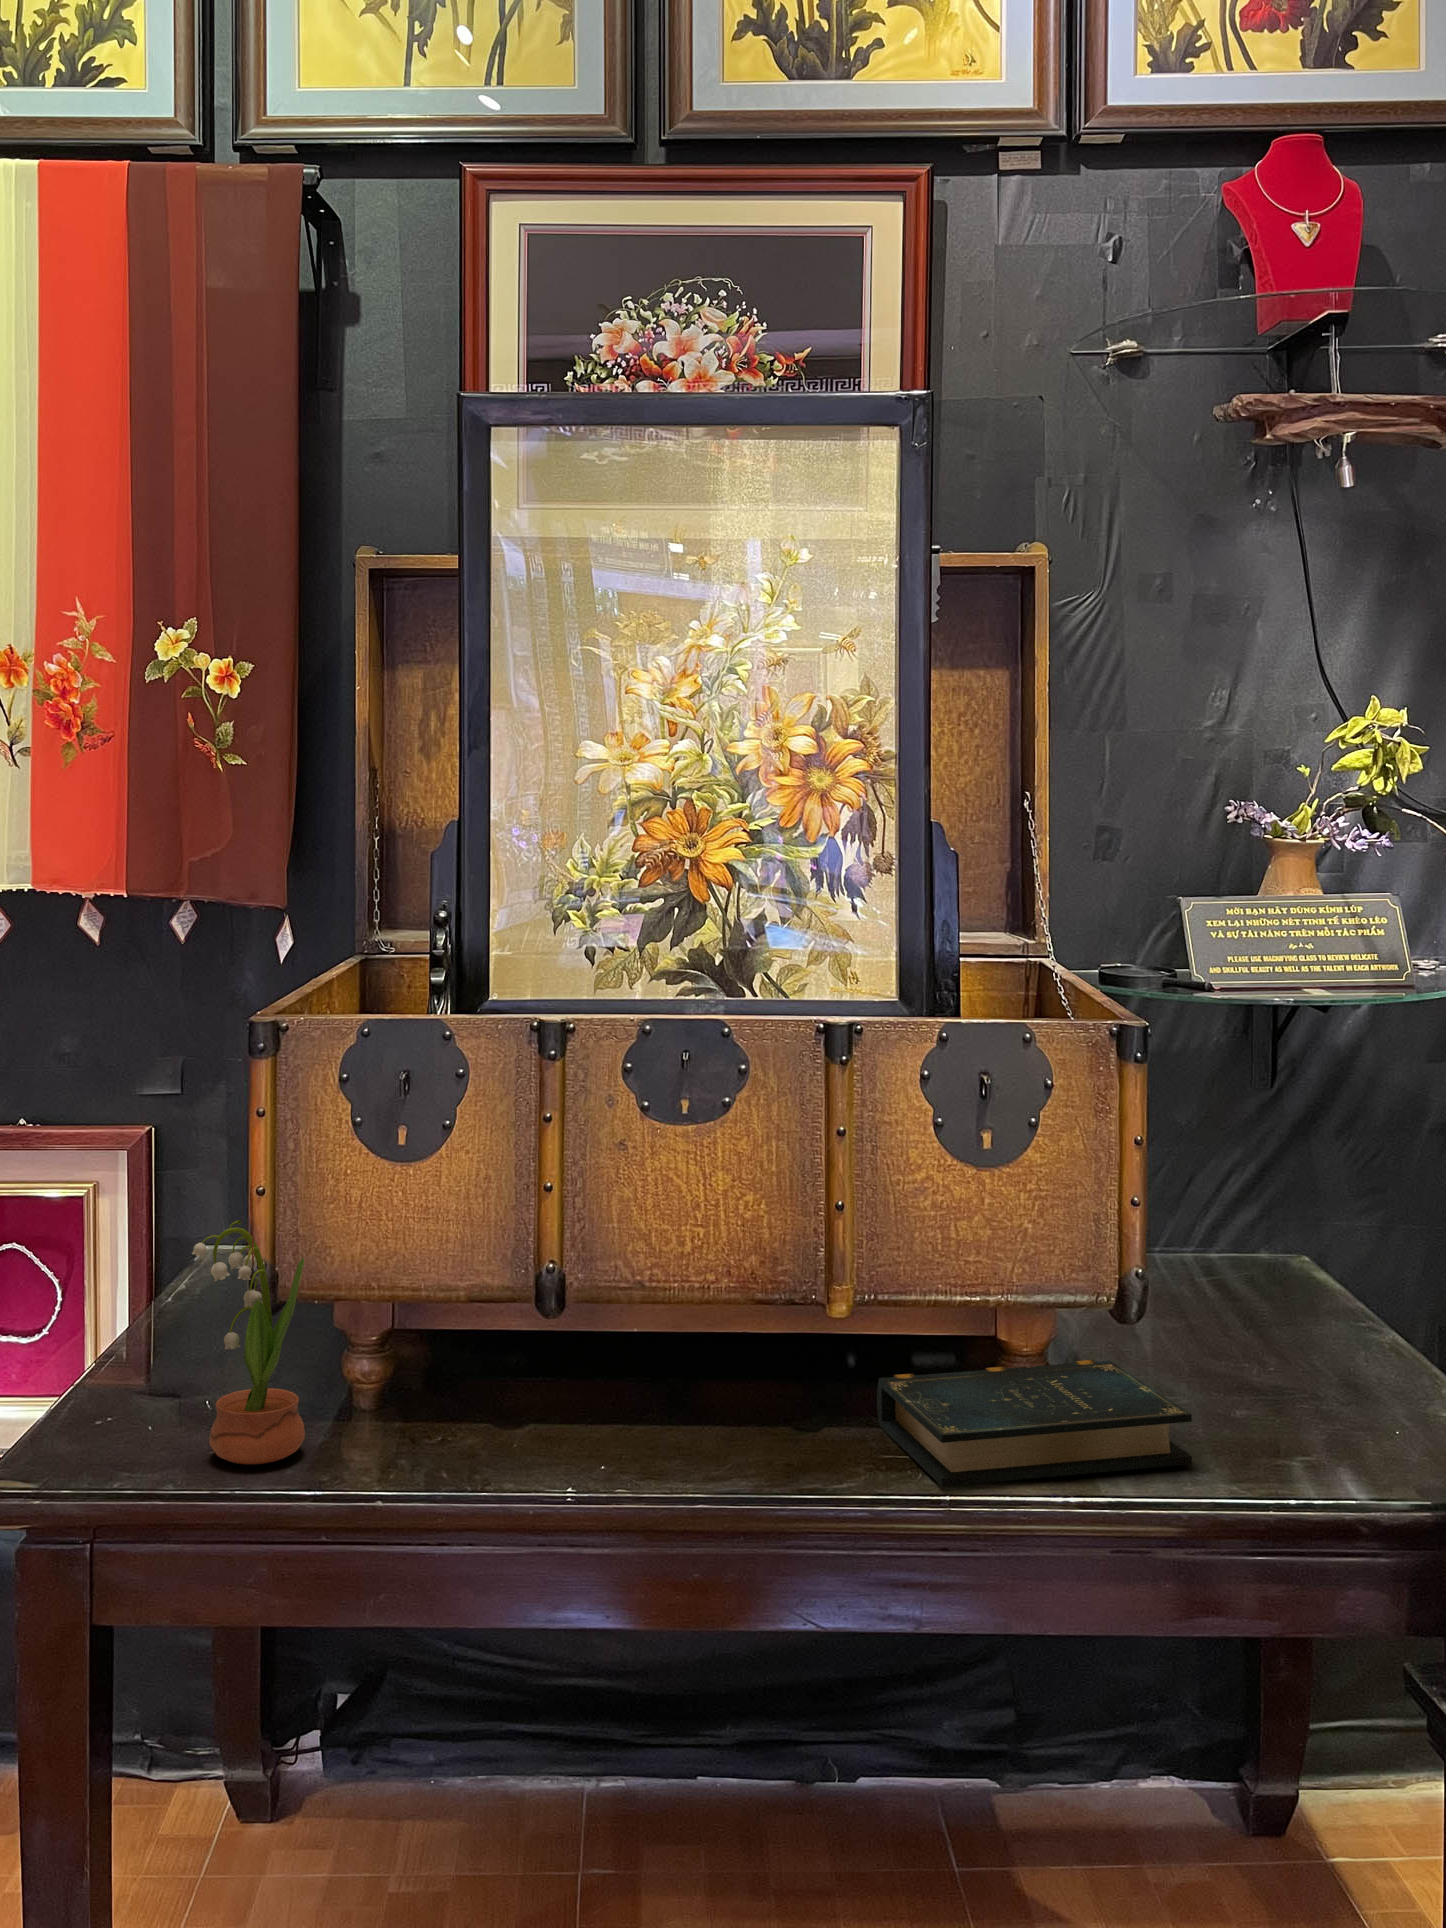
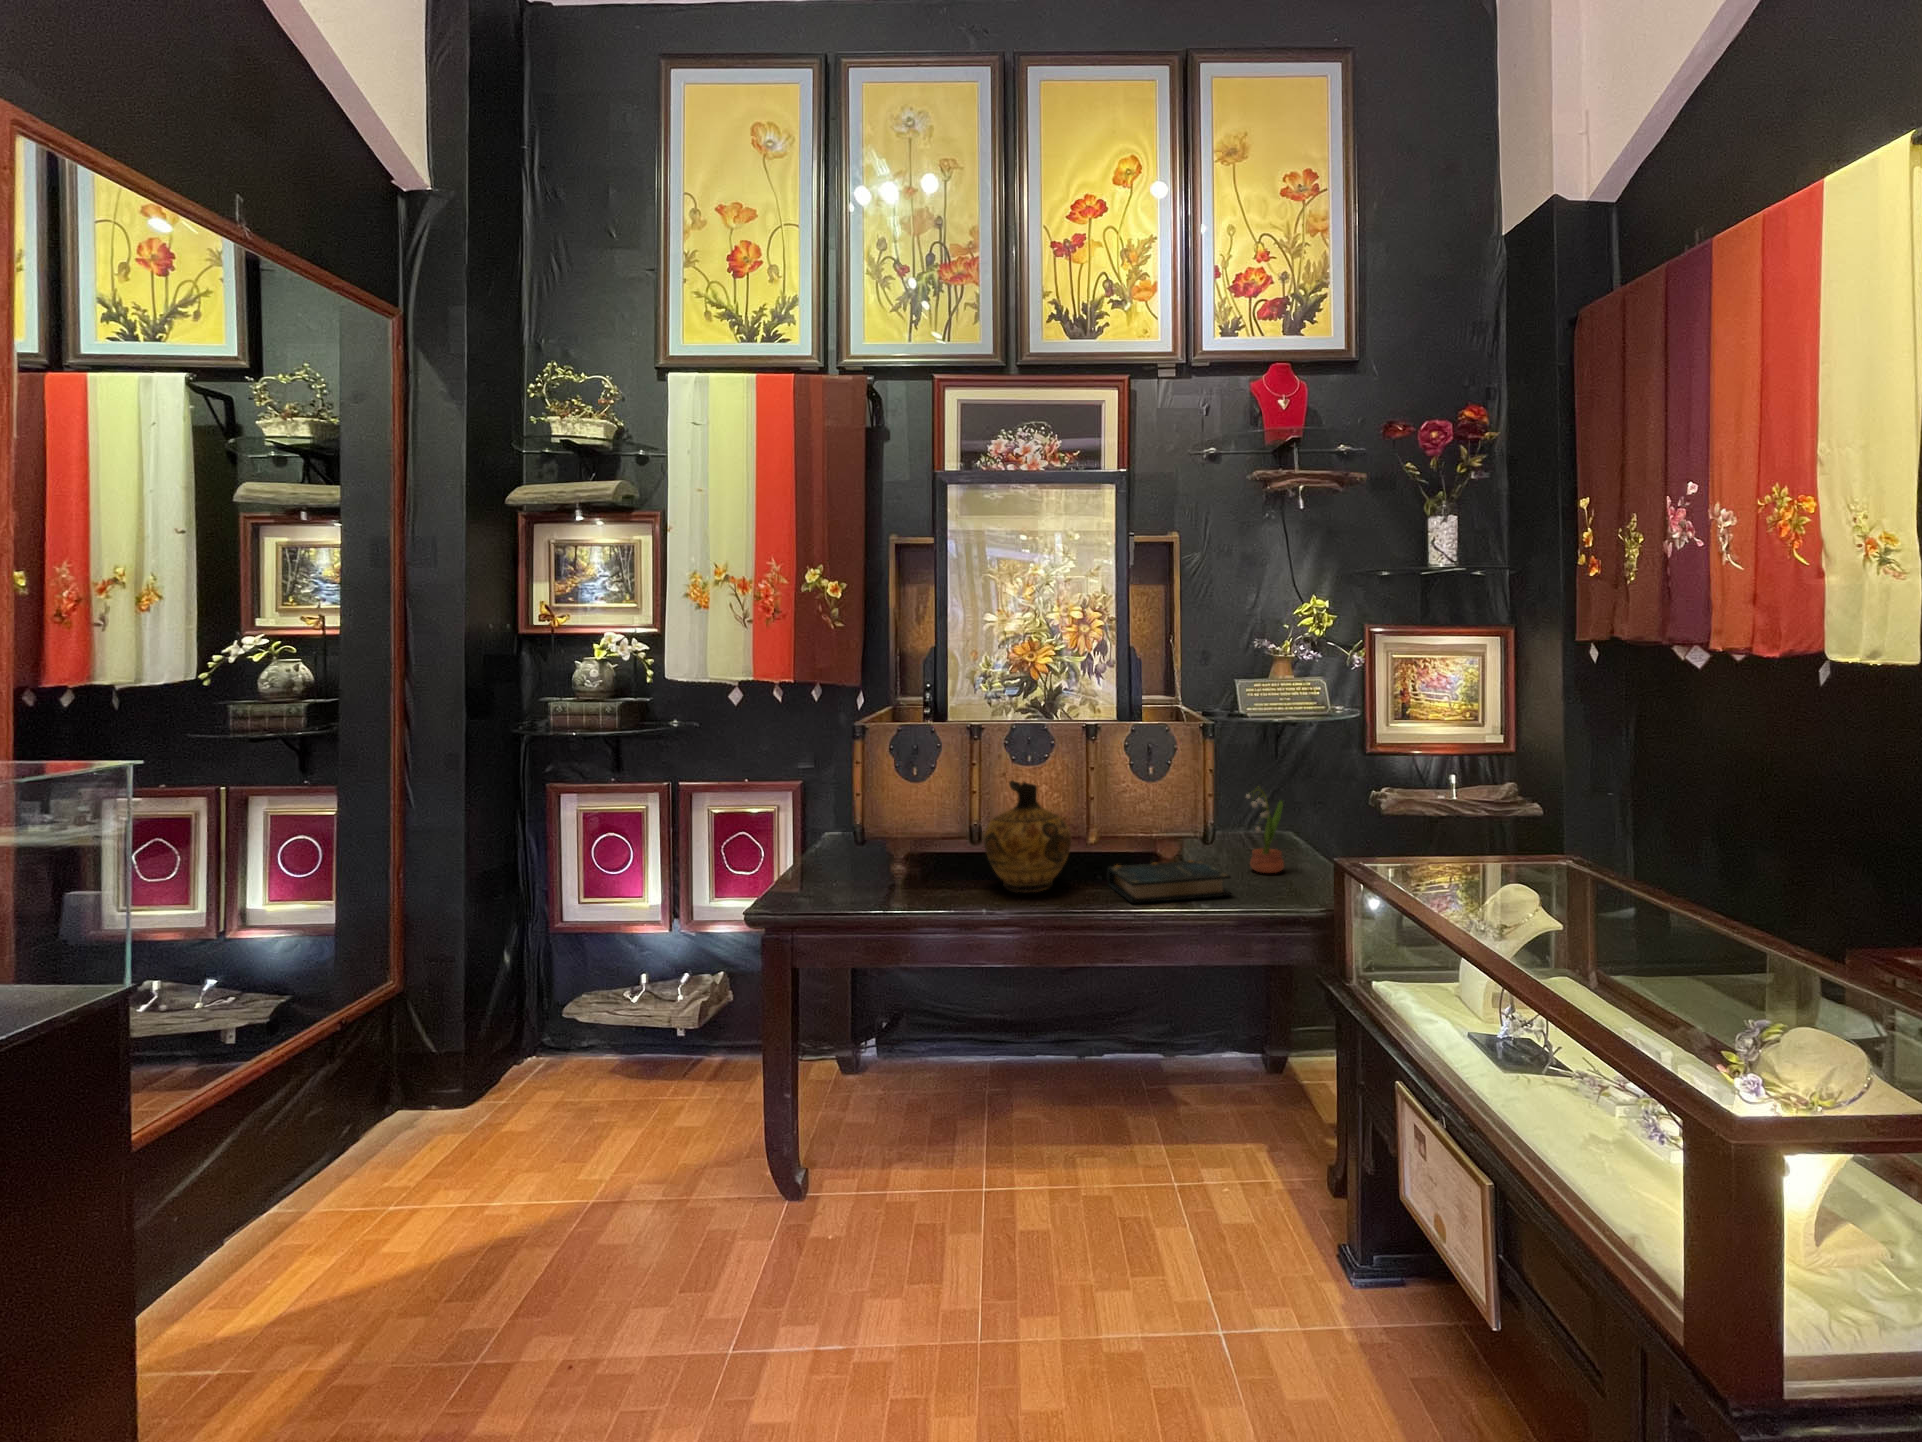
ceramic jug: none [570,1164,788,1446] -> present [984,781,1071,892]
potted flower: present [192,1221,305,1464] -> present [1246,788,1284,873]

